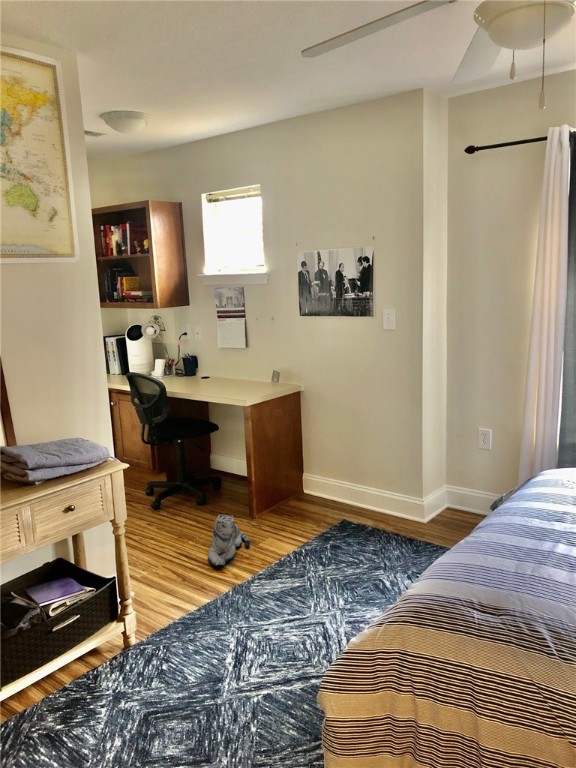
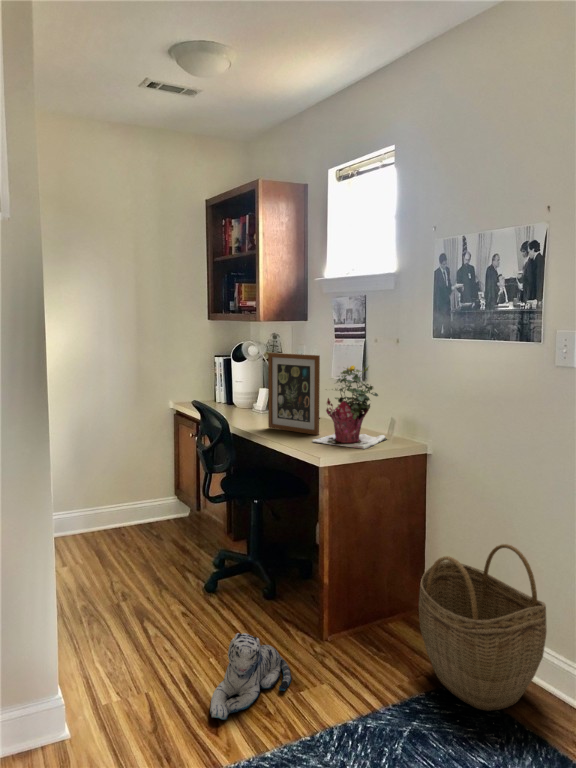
picture frame: none [179,332,225,388] -> present [268,353,320,435]
potted plant: none [227,336,275,392] -> present [312,365,386,449]
woven basket: none [317,436,391,530] -> present [419,544,547,711]

